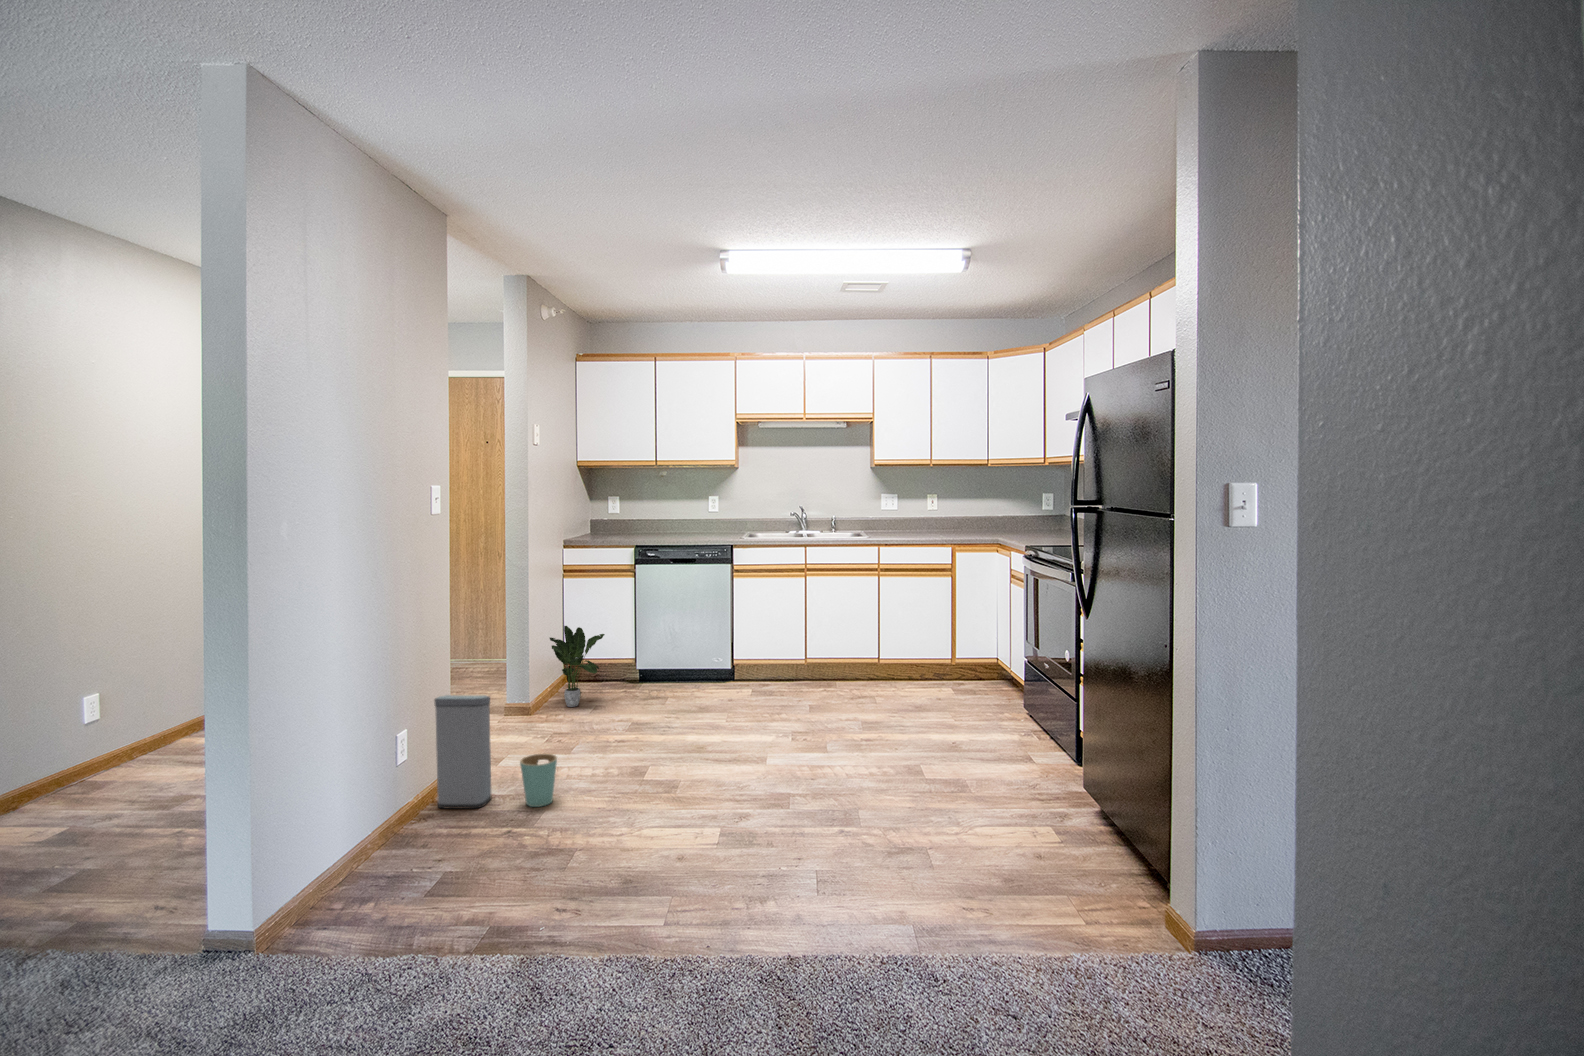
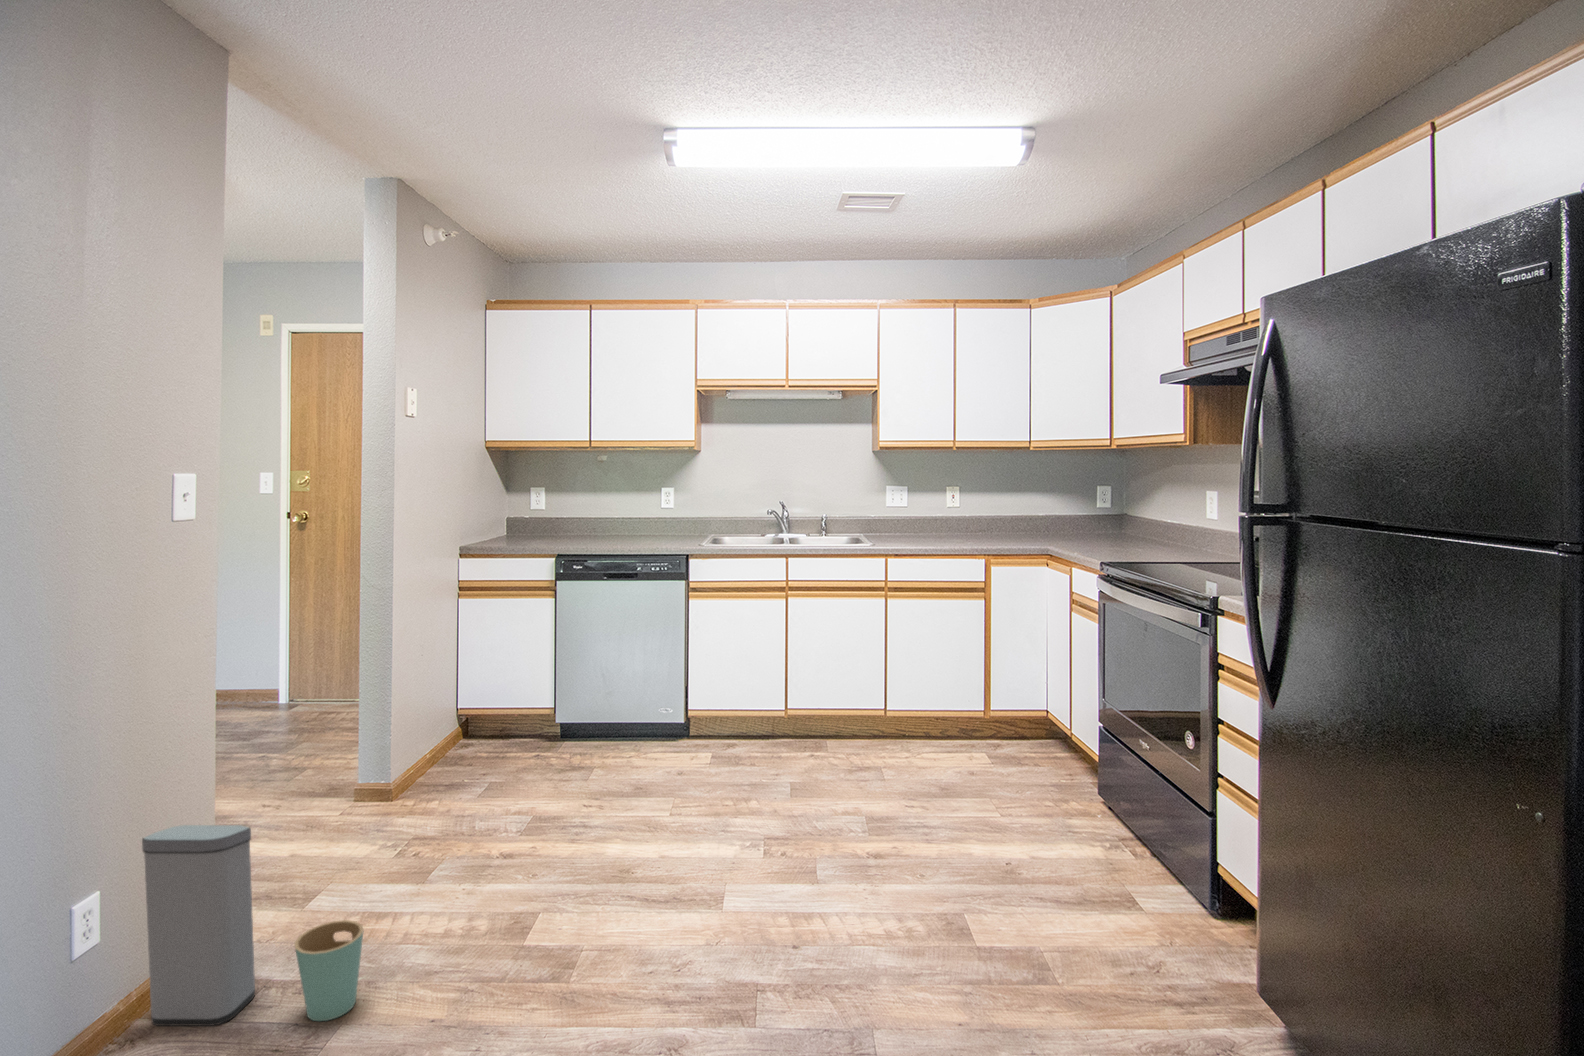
potted plant: present [550,626,605,707] -> none [422,670,505,785]

